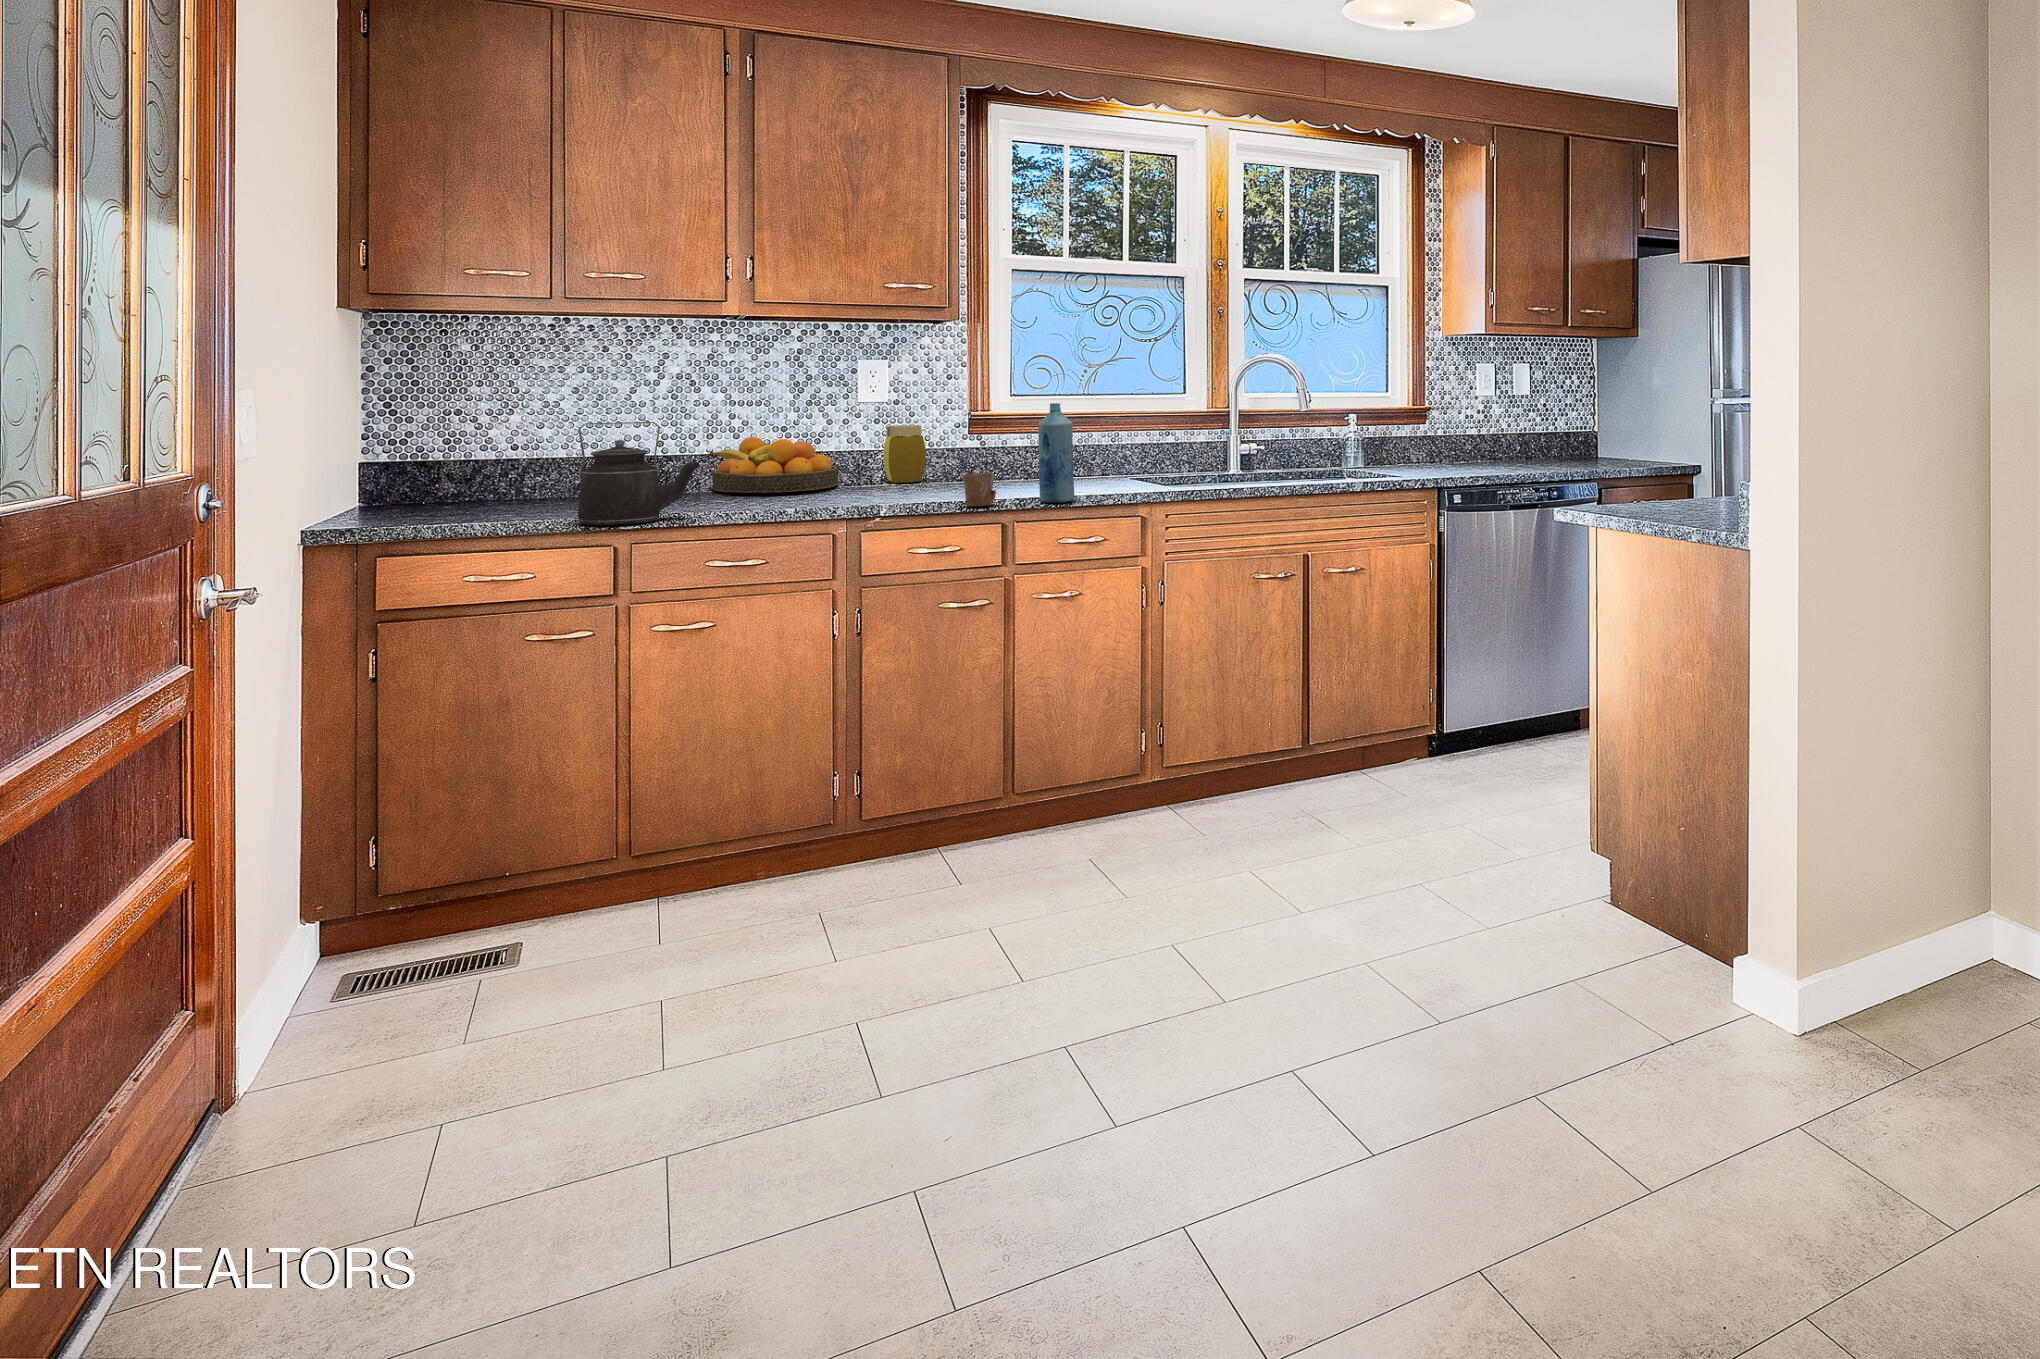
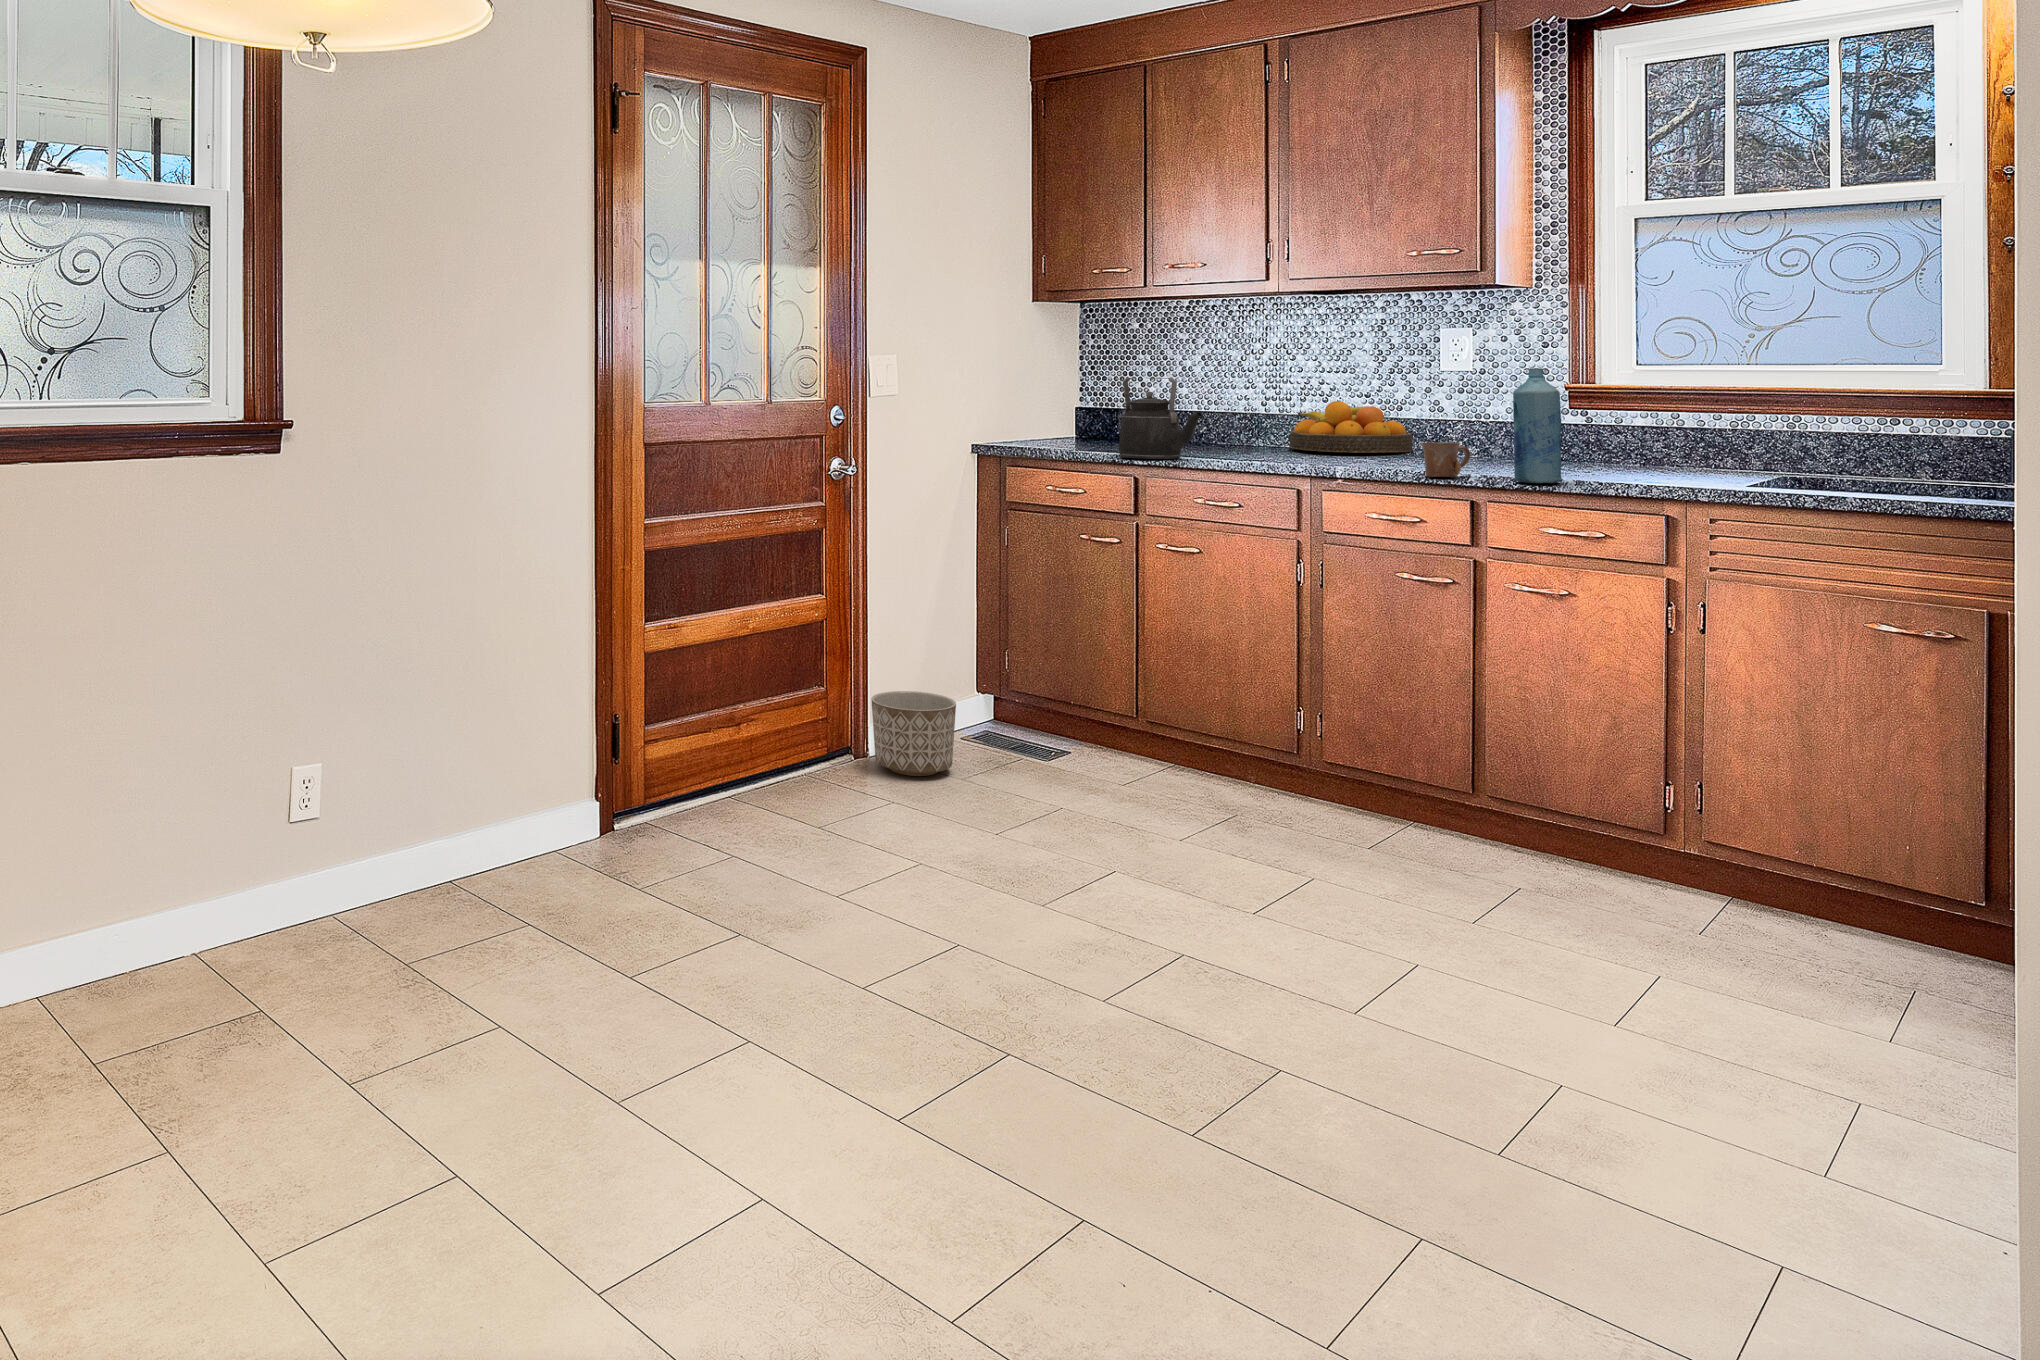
jar: present [883,425,926,483] -> none [1457,396,1507,456]
planter: none [340,911,498,1058] -> present [871,691,956,776]

